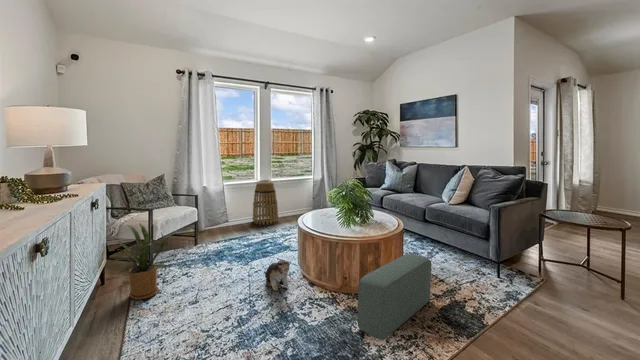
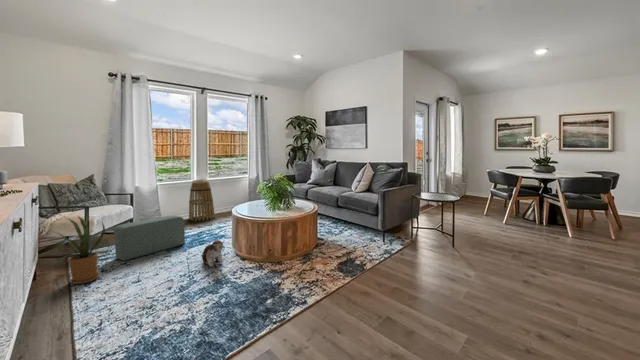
pouf: present [358,254,431,340] -> present [114,216,185,260]

